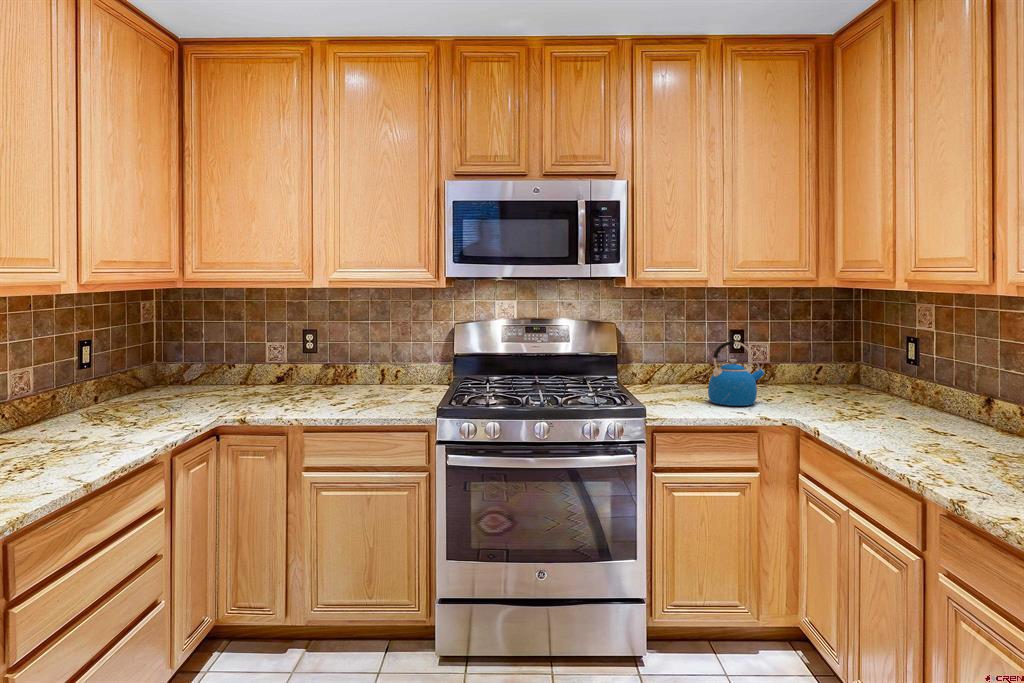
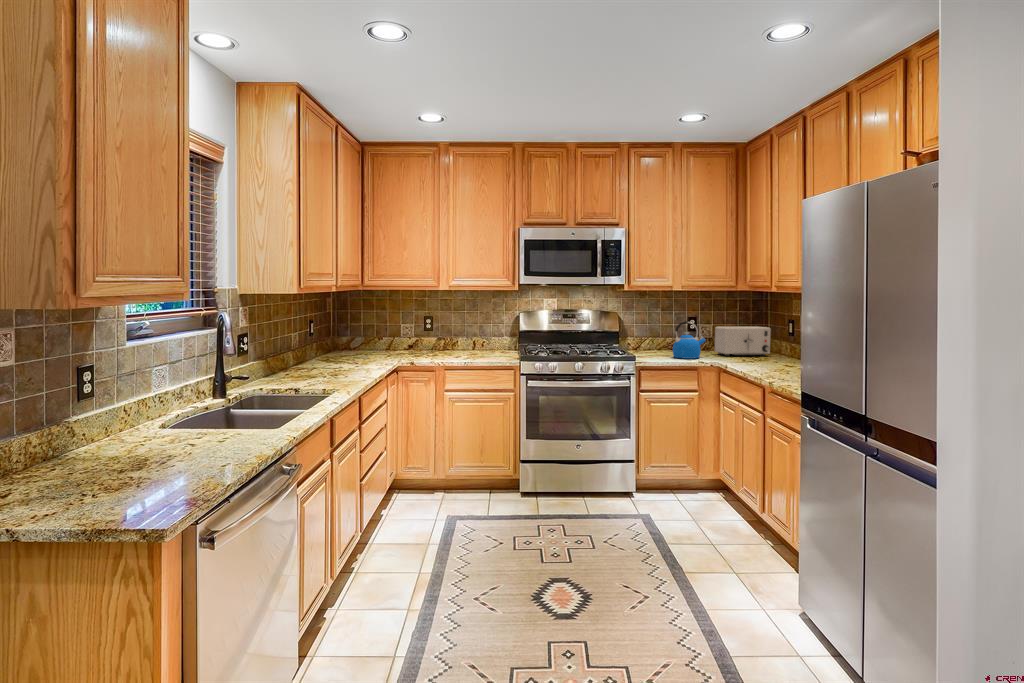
toaster: none [776,347,876,399] -> present [715,326,771,356]

